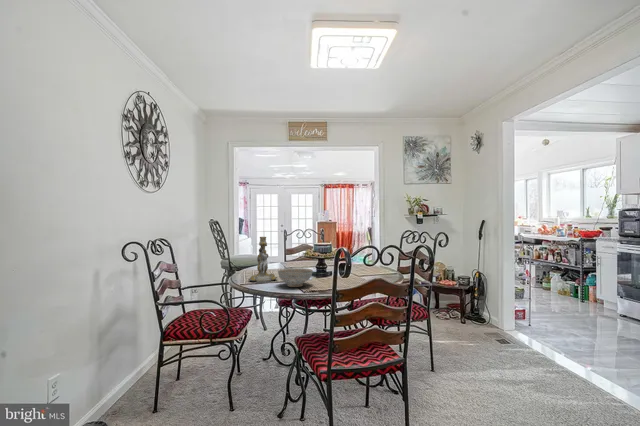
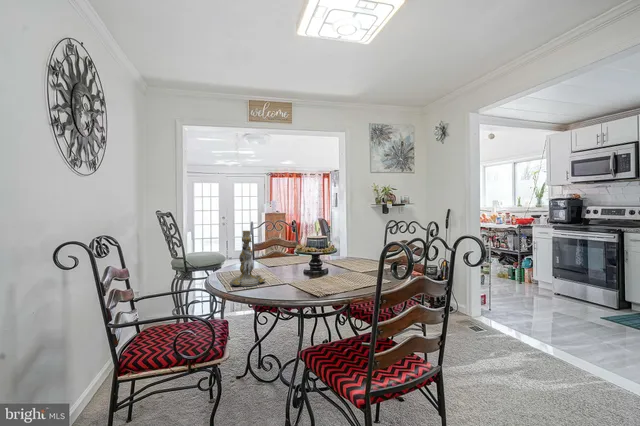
decorative bowl: present [278,268,313,287] -> none [272,267,315,291]

